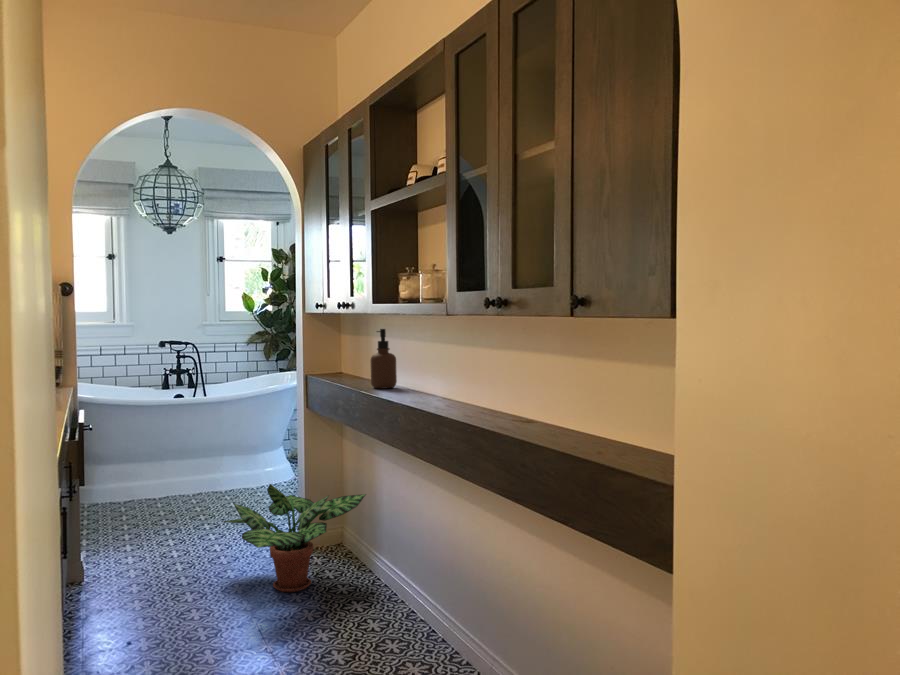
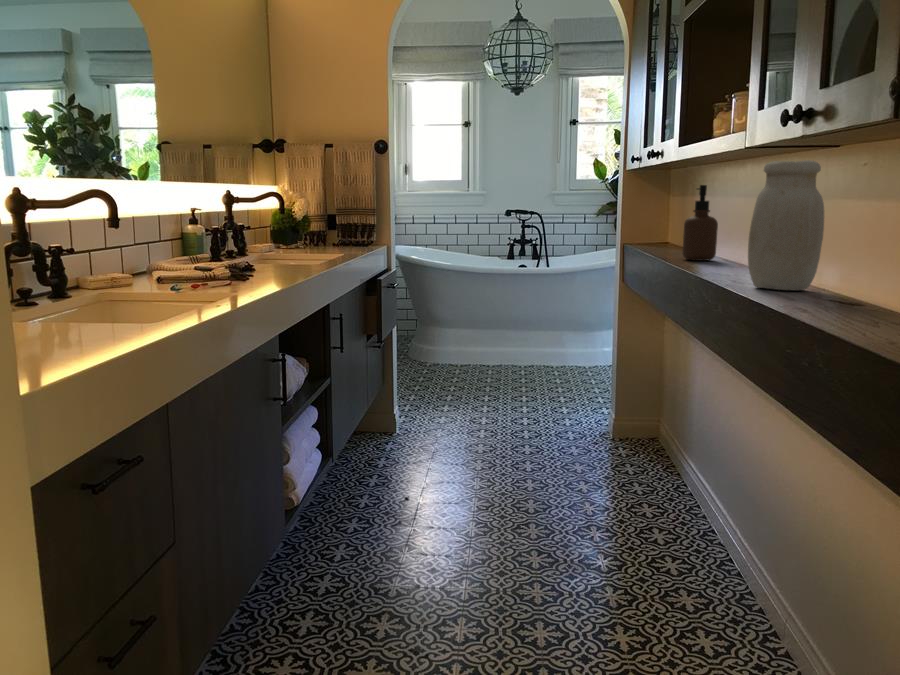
jar: none [442,319,491,411] -> present [748,160,824,290]
potted plant: present [223,484,366,592] -> none [521,360,679,480]

